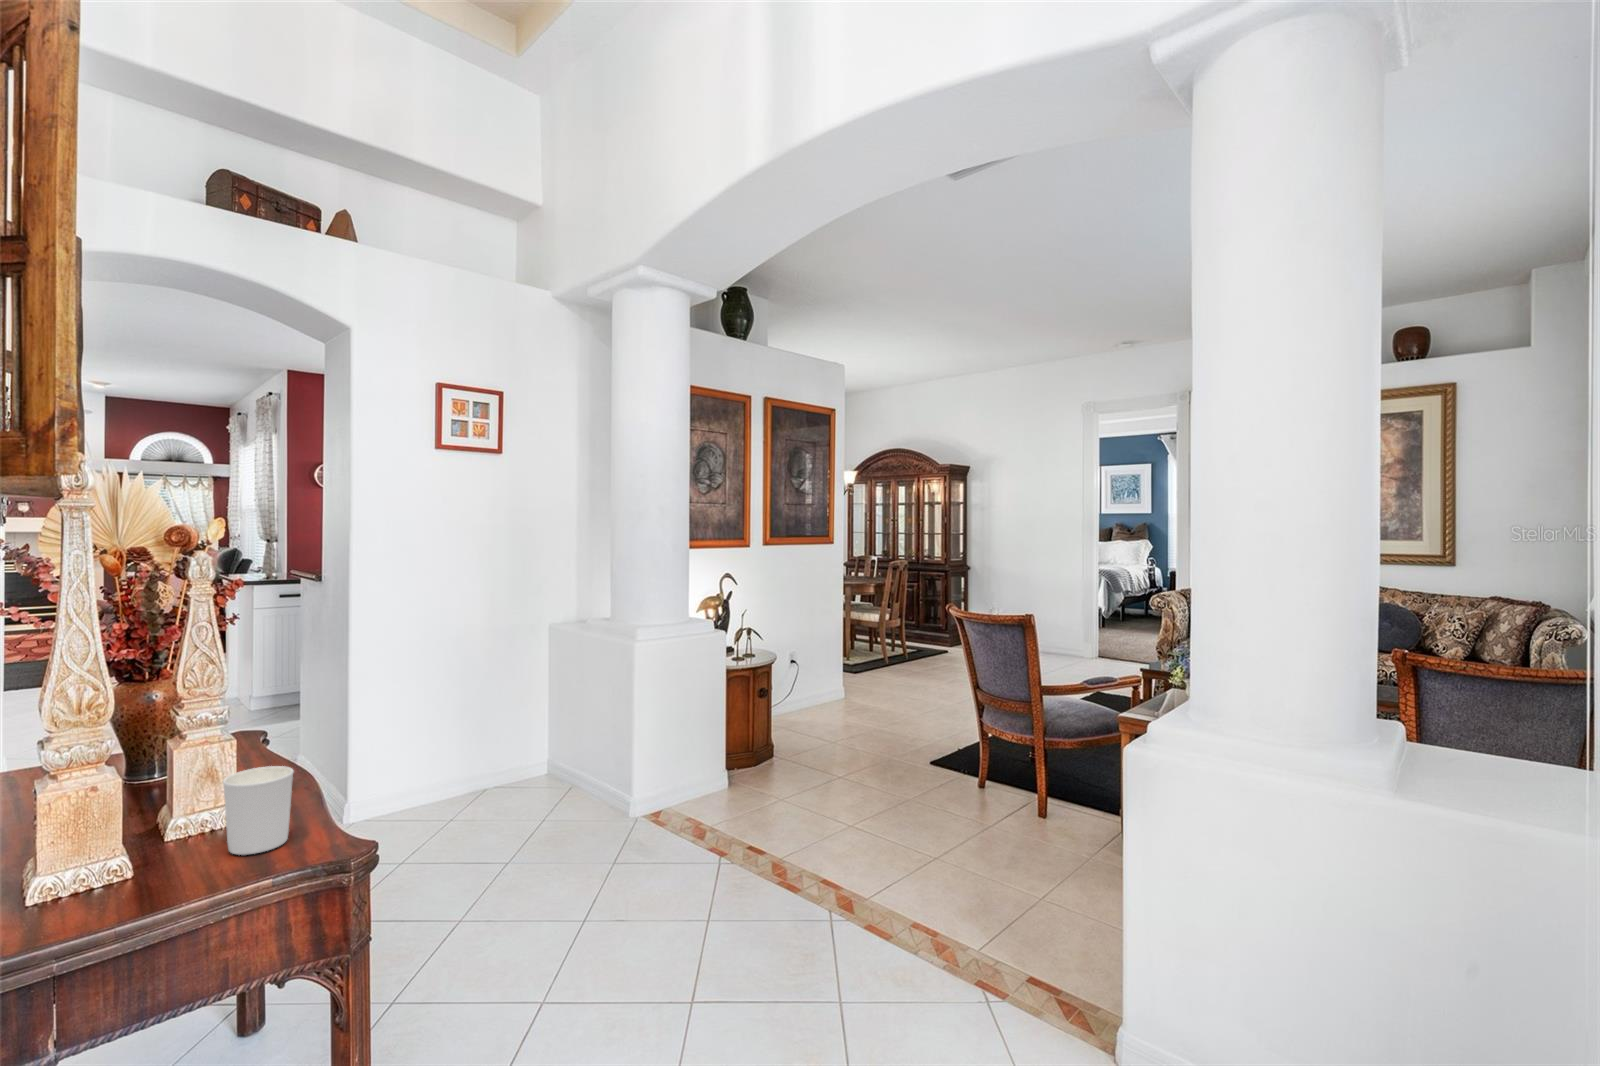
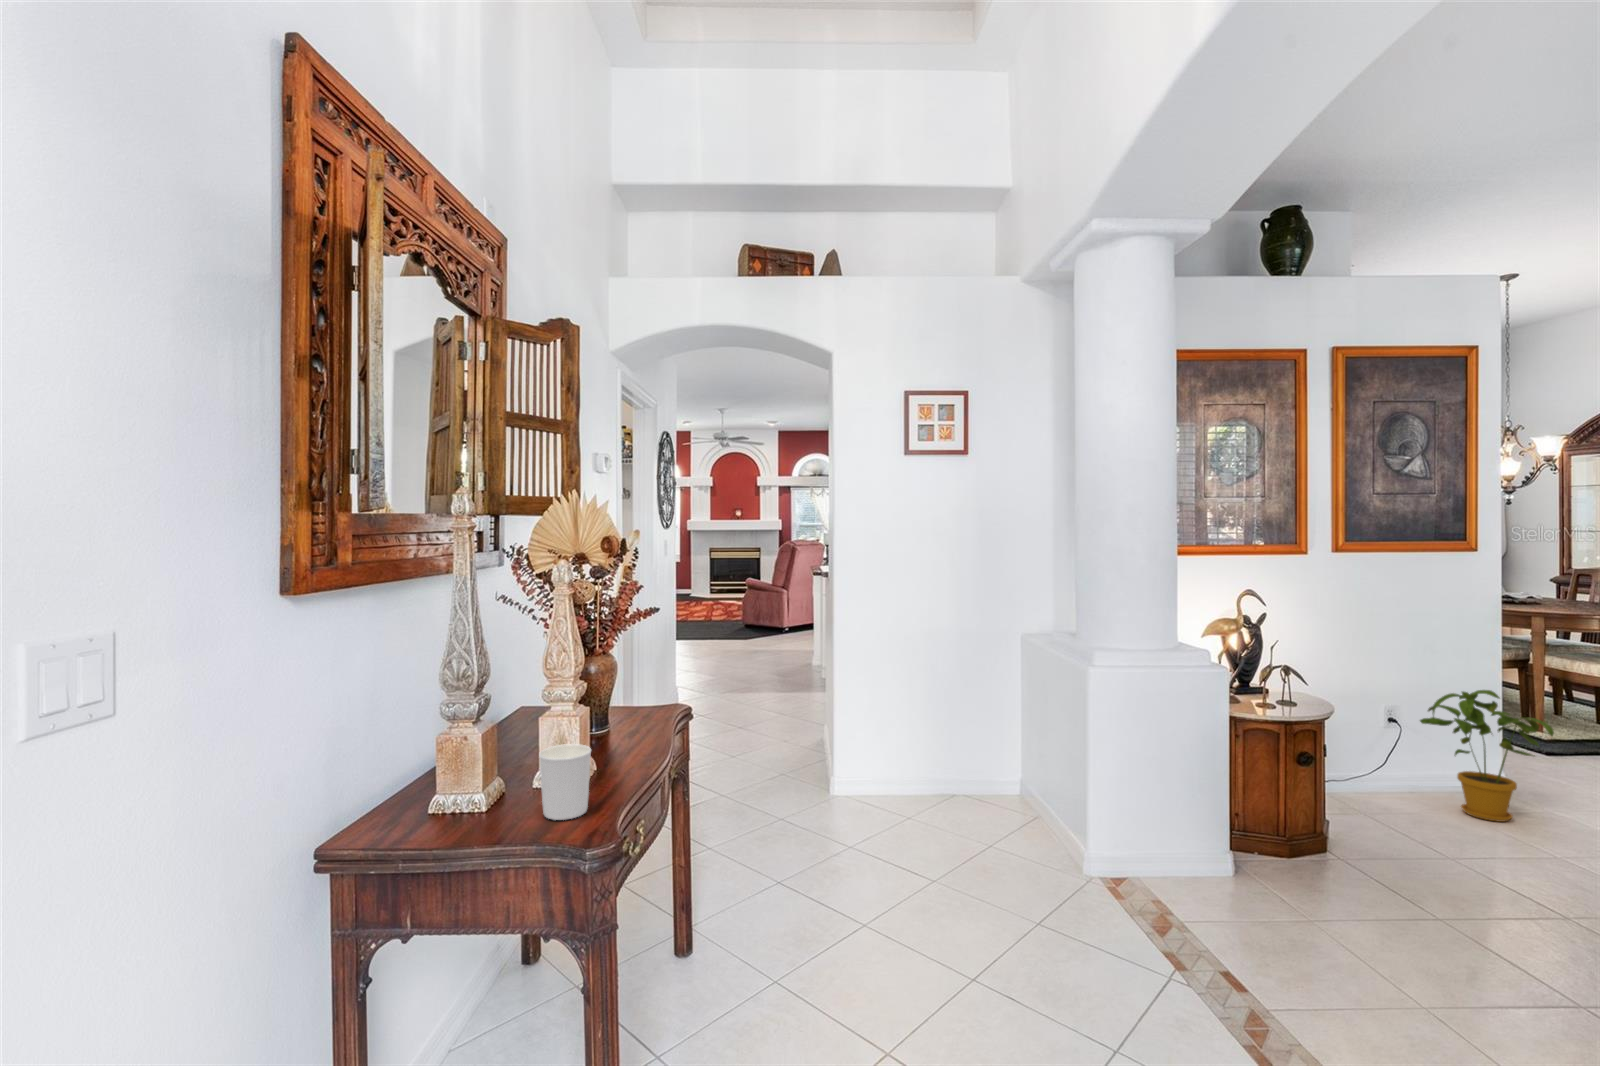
house plant: none [809,634,874,718] -> present [1420,690,1554,822]

